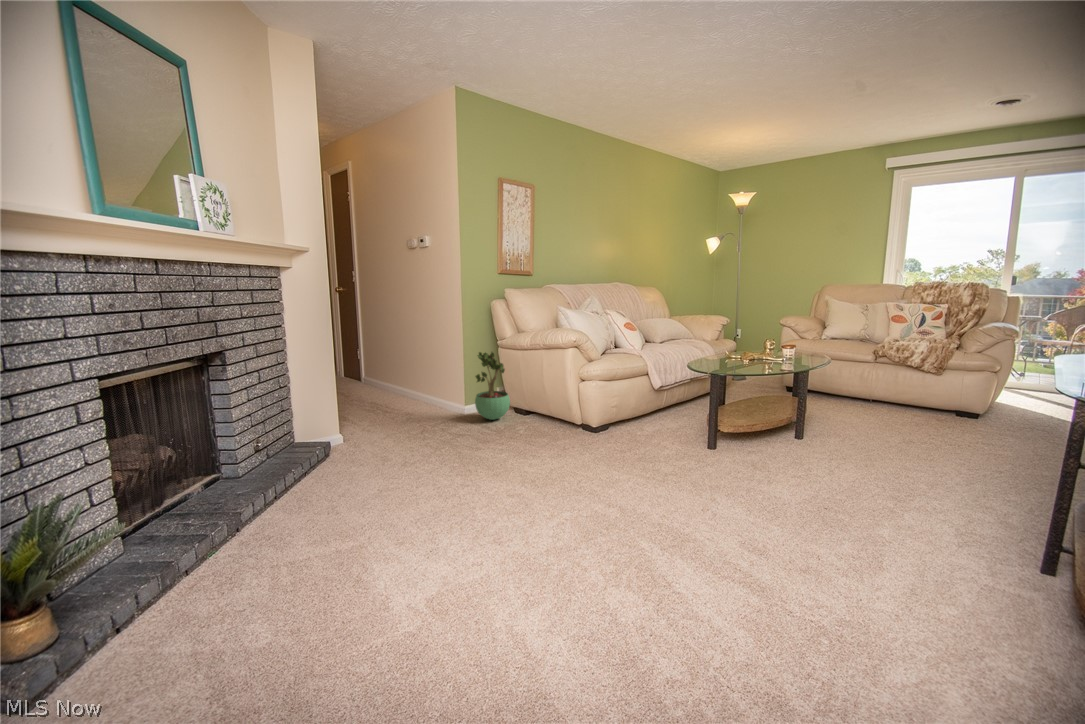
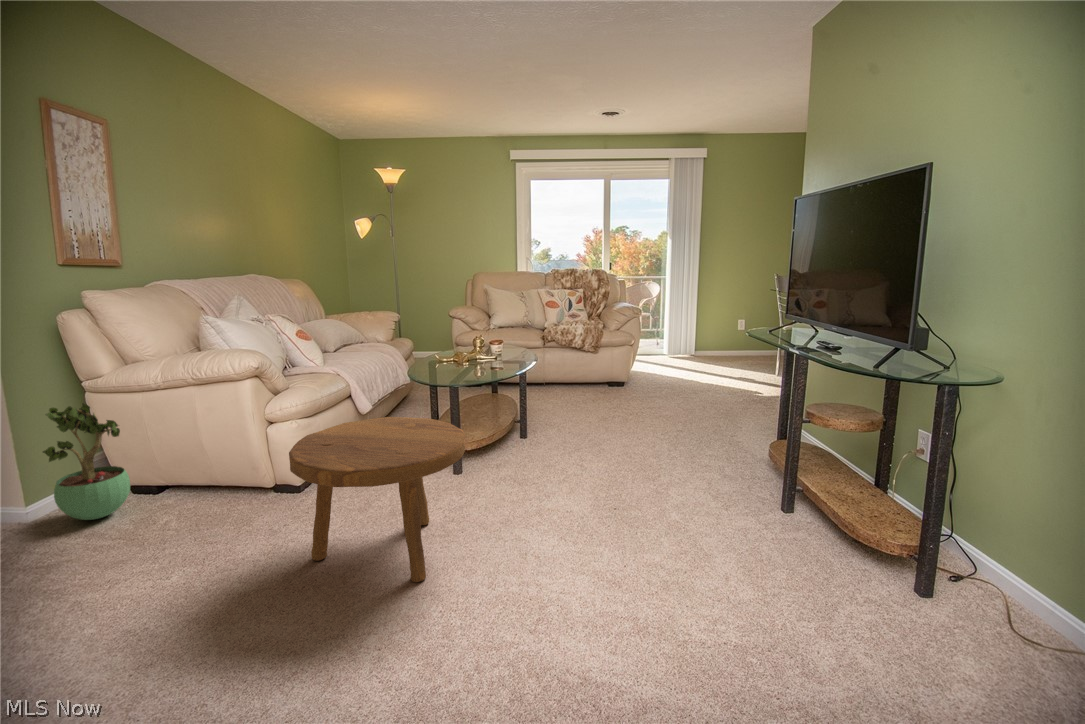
footstool: none [554,385,684,508] -> present [289,417,465,582]

